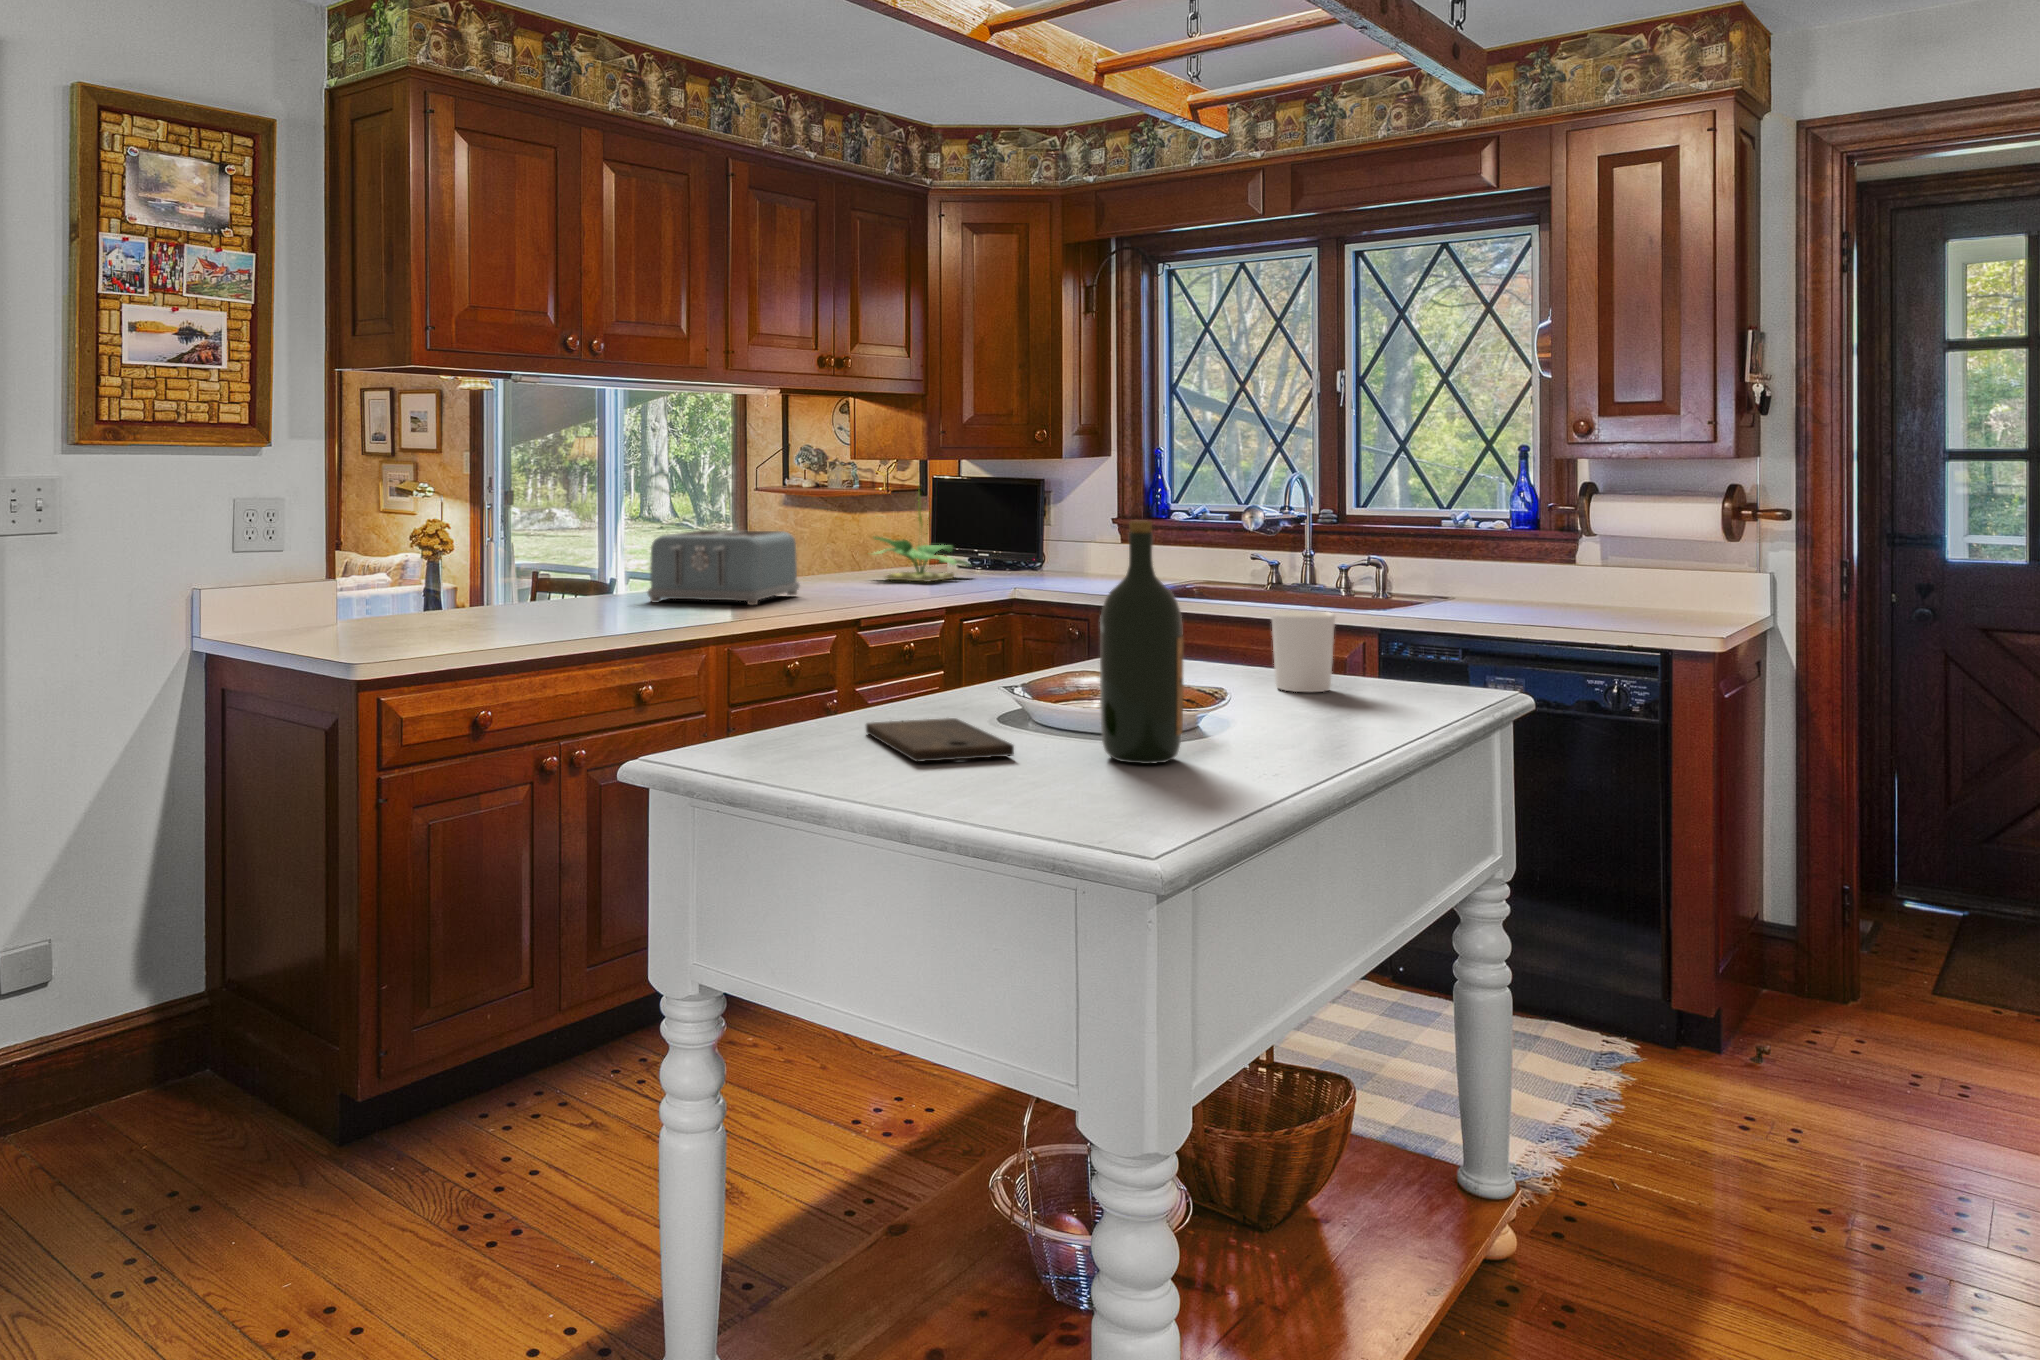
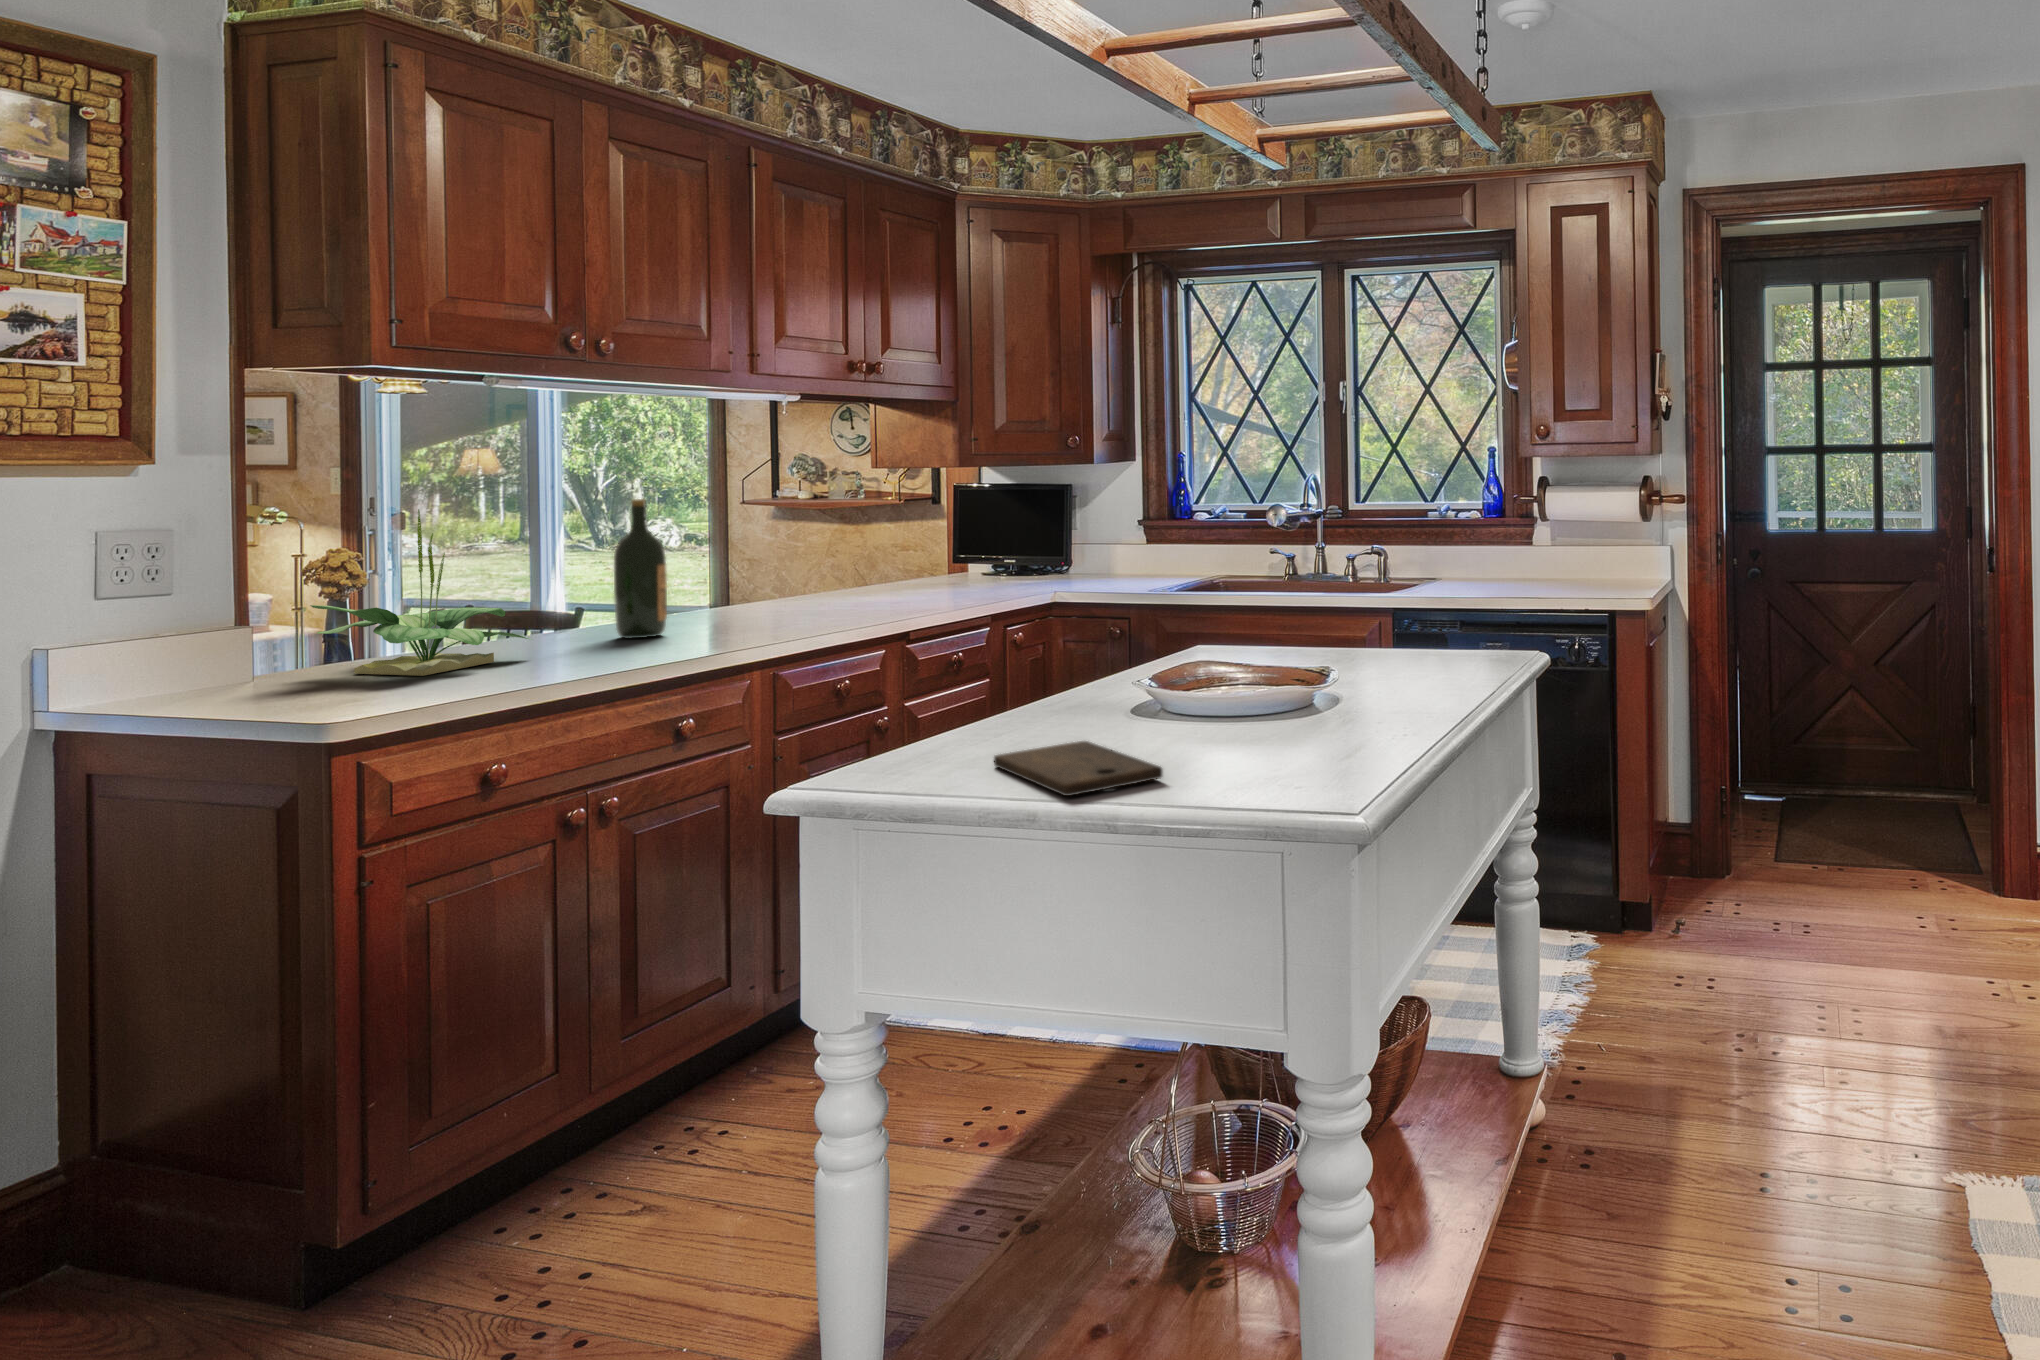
potted plant: present [874,488,972,581] -> present [311,509,529,676]
wine bottle: present [1100,521,1183,764] -> present [614,499,667,638]
toaster: present [648,530,800,605] -> none [665,539,837,622]
candle holder: present [1271,611,1335,692] -> none [1352,605,1408,681]

